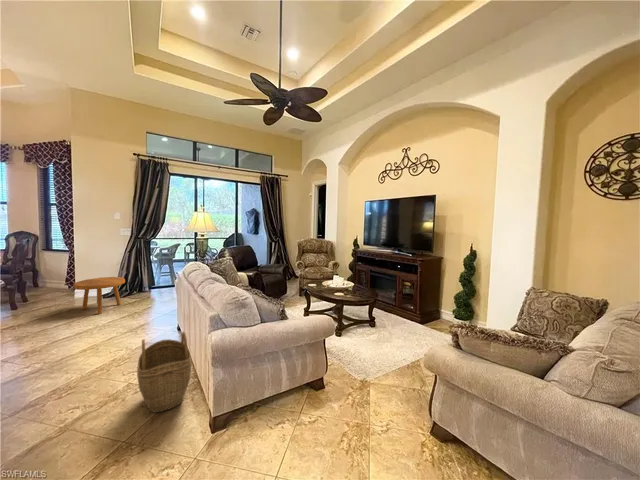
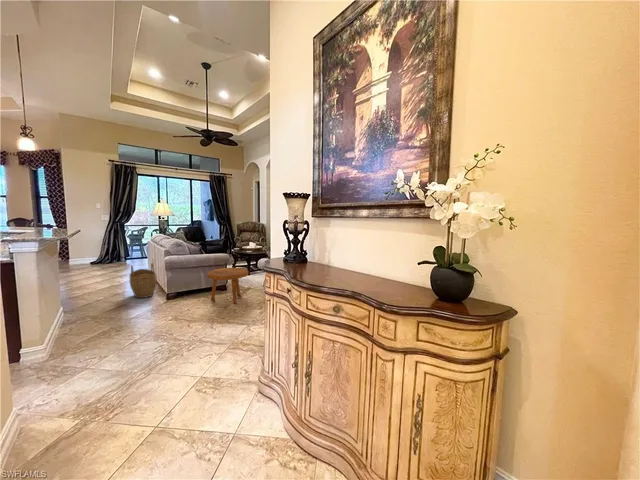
footstool: present [73,277,125,314] -> present [207,268,248,303]

